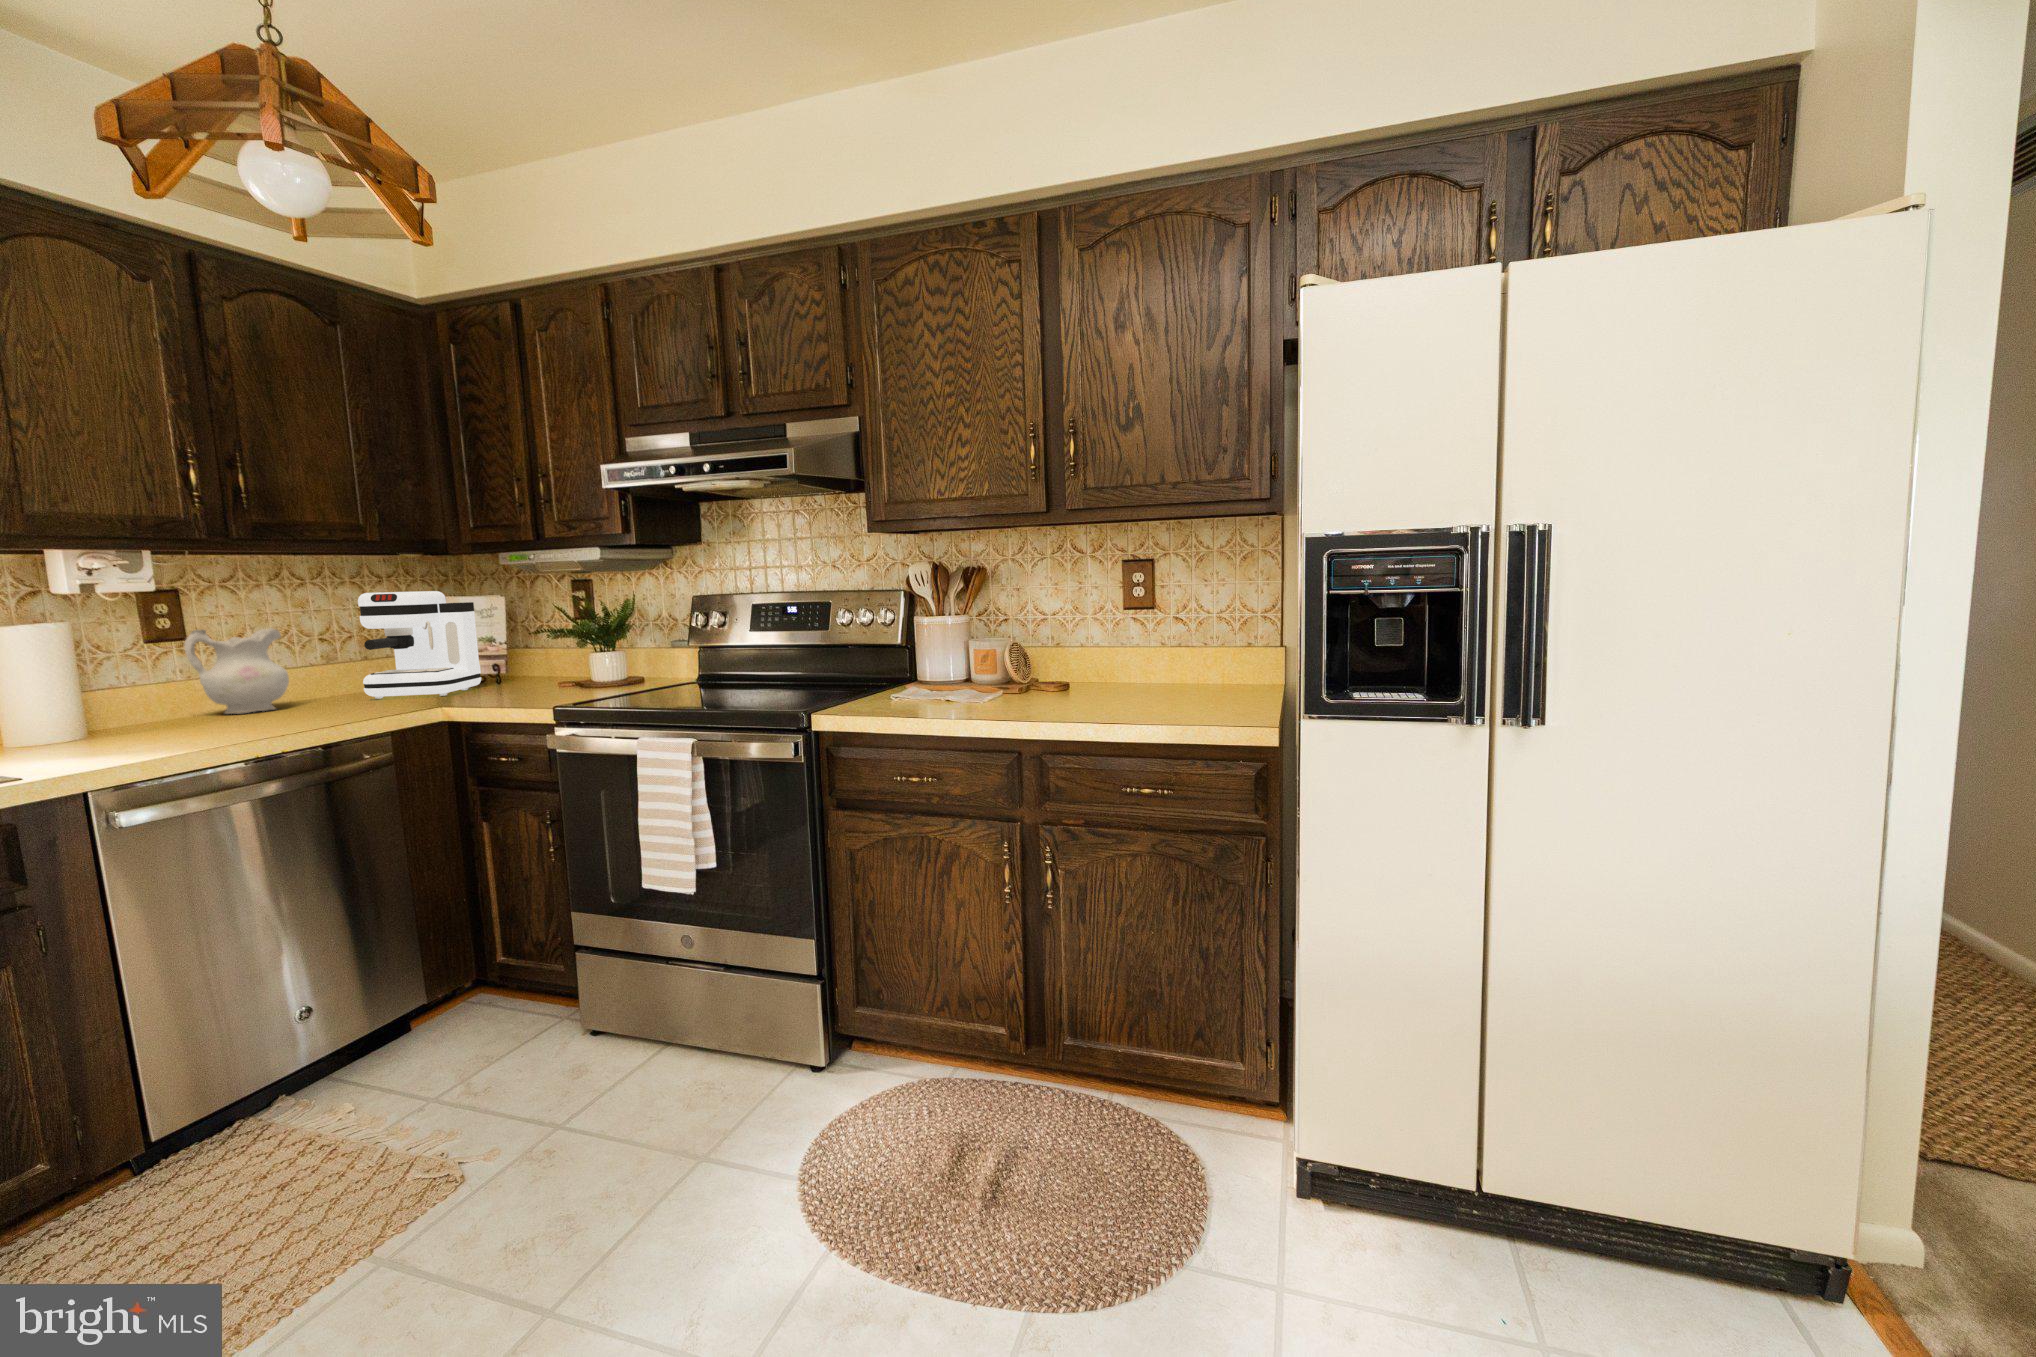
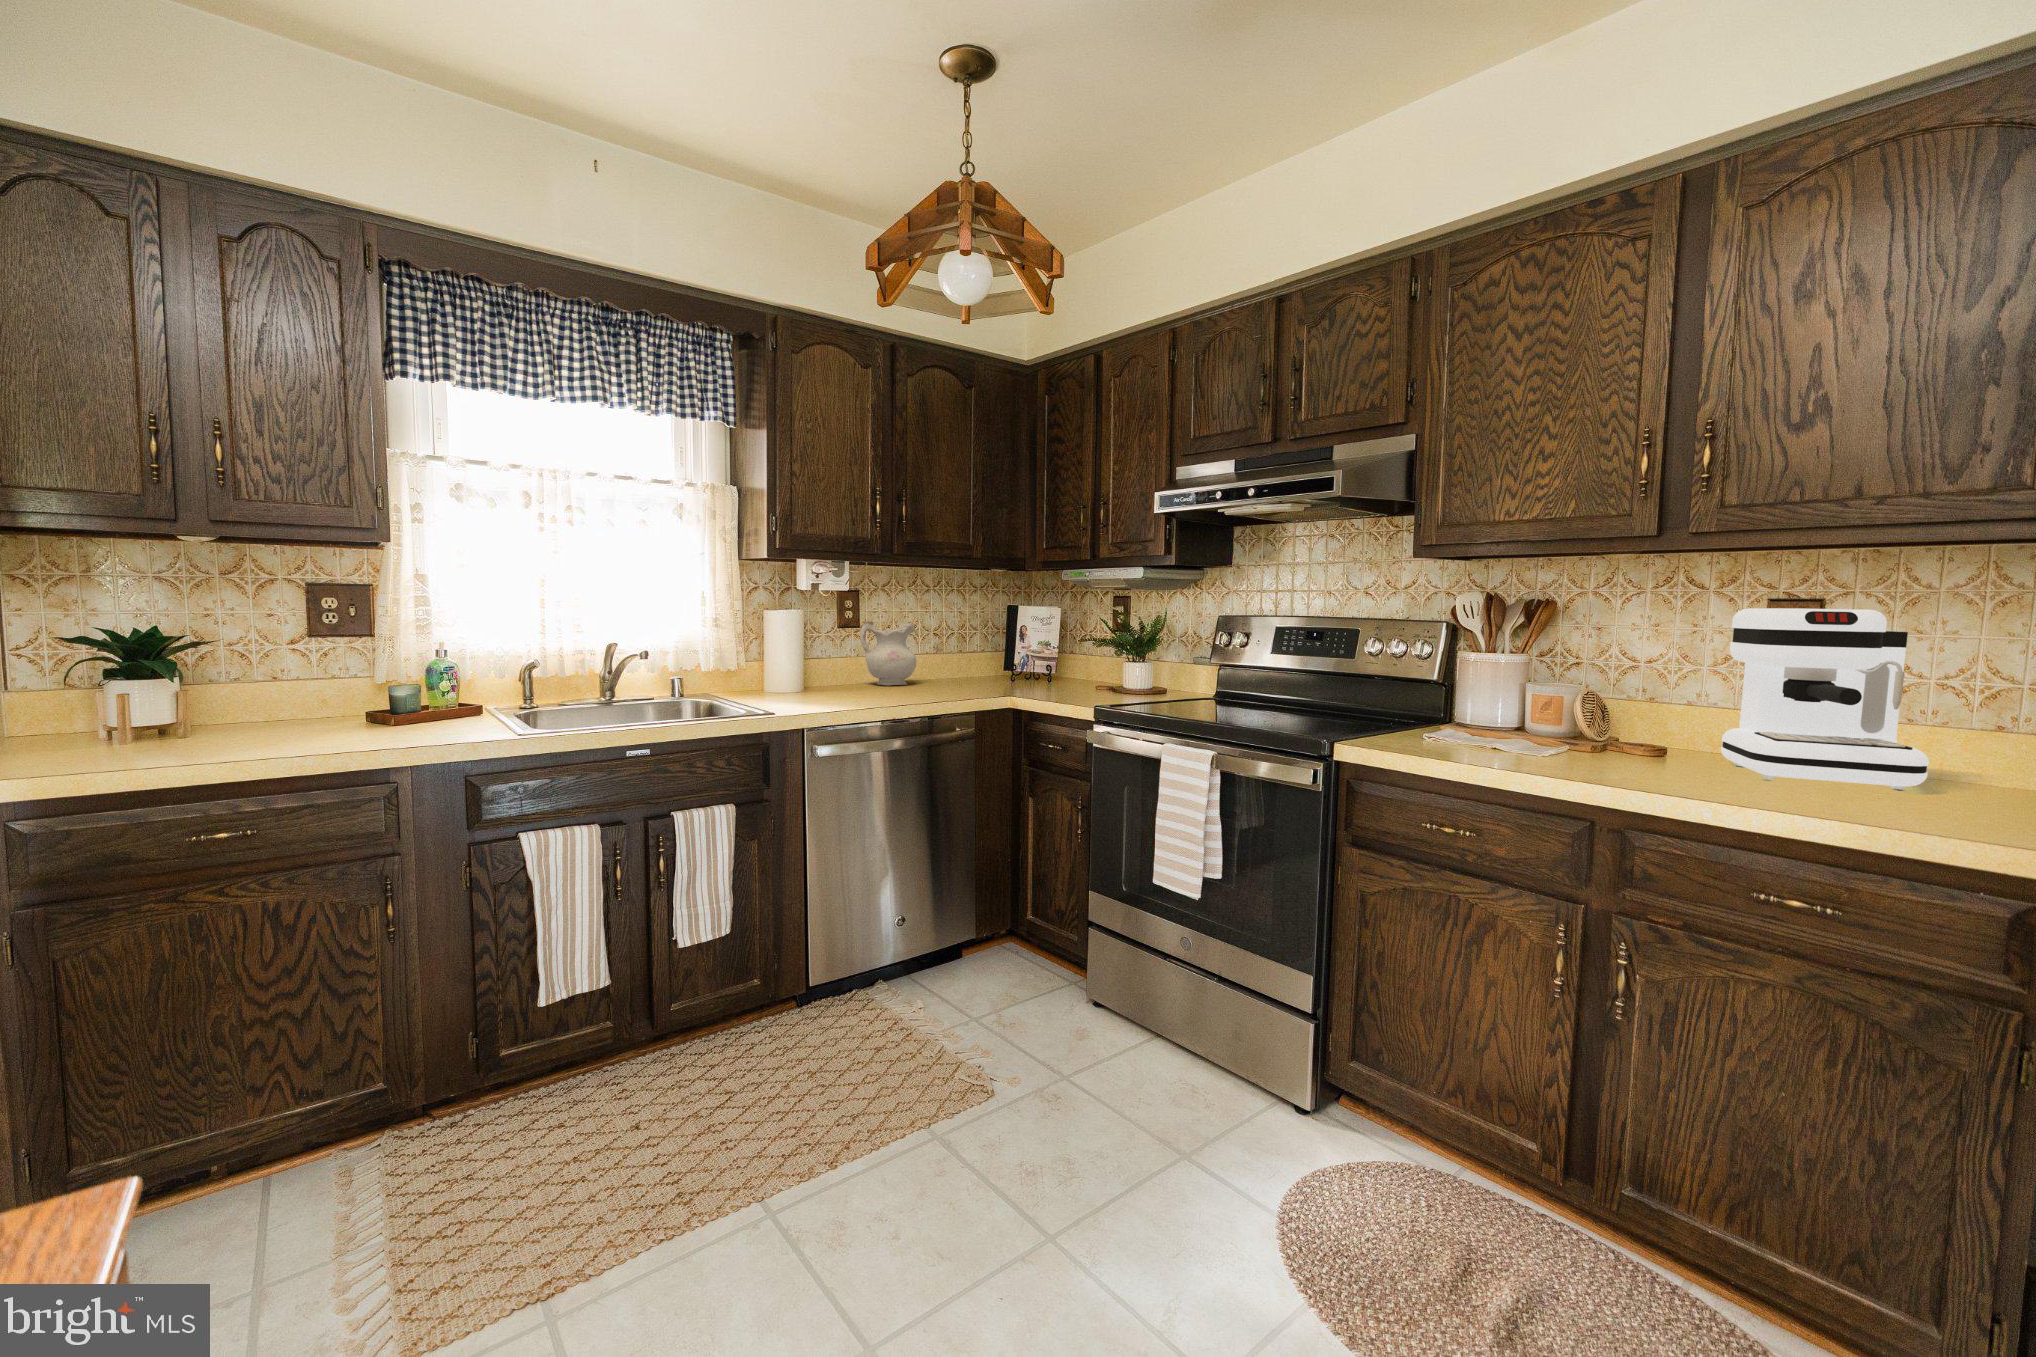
coffee maker: present [358,591,481,699] -> present [1721,608,1929,790]

